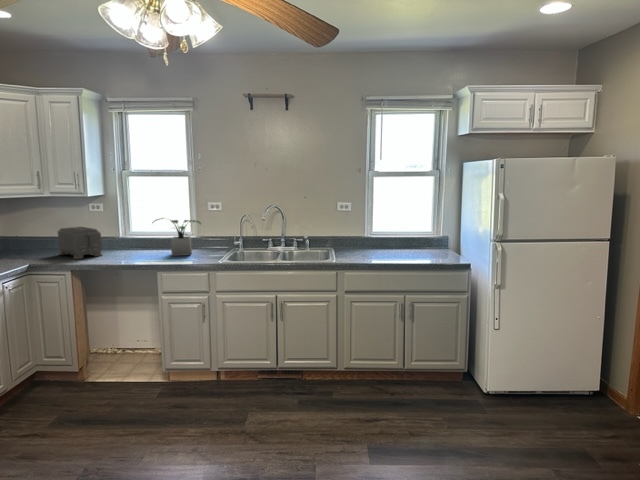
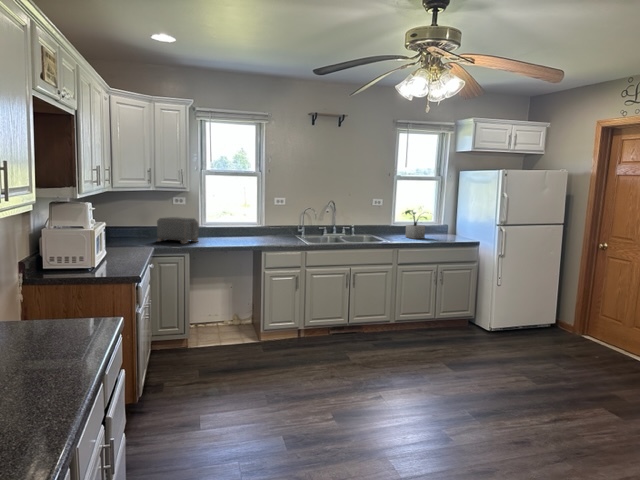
potted plant: present [153,218,201,256] -> present [405,210,426,239]

